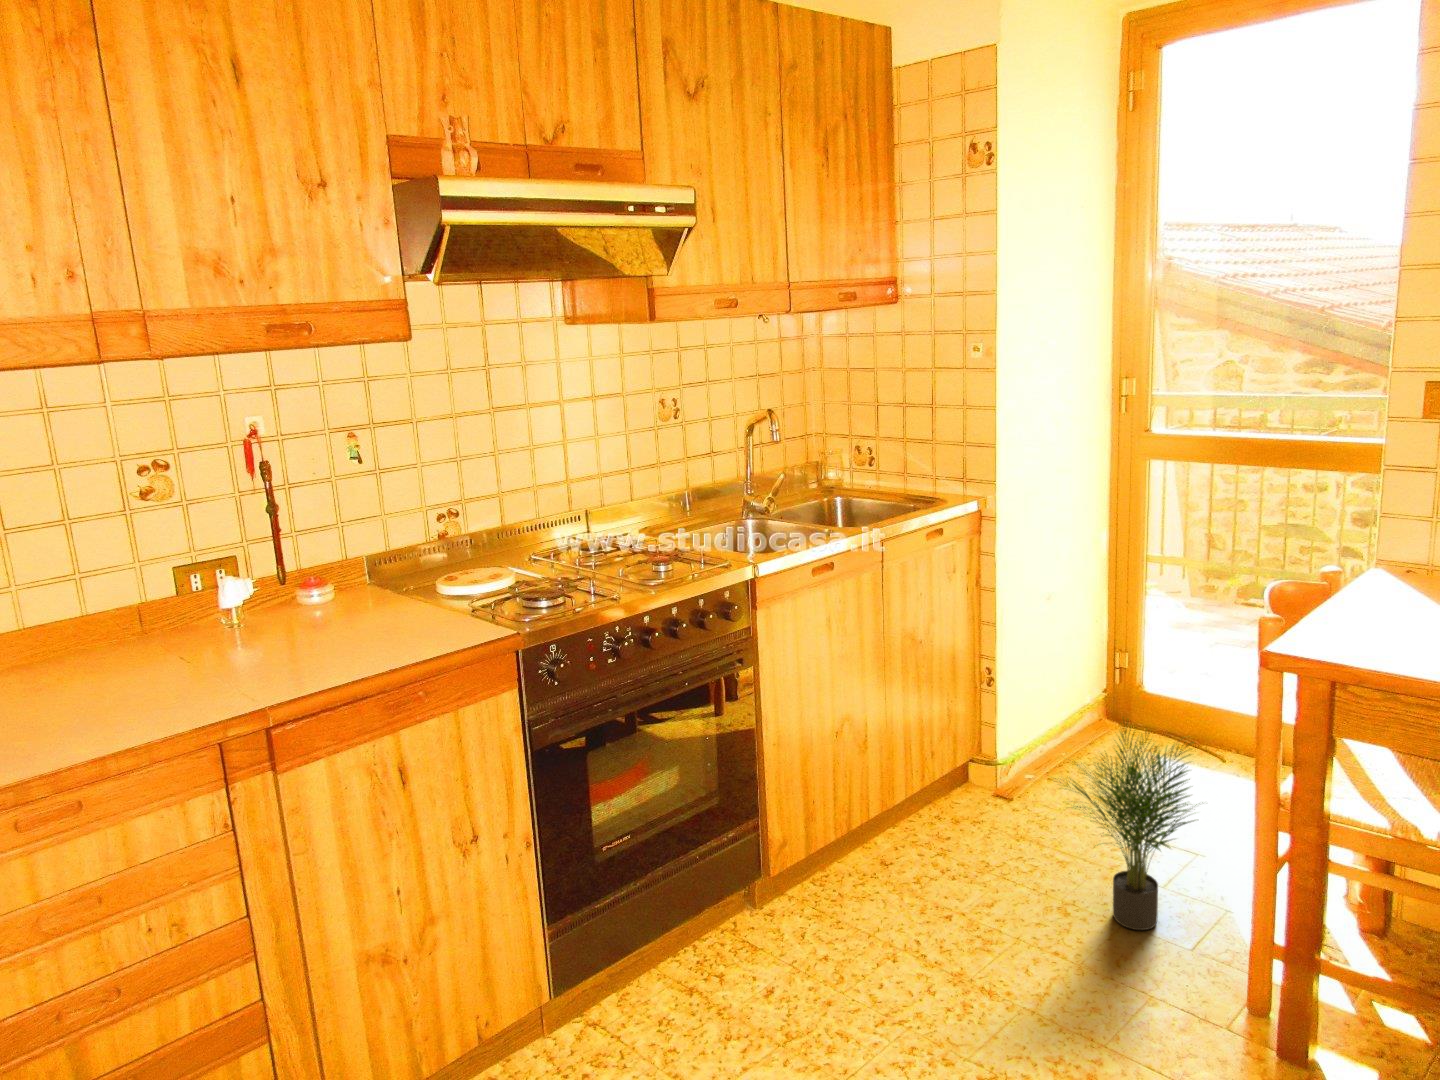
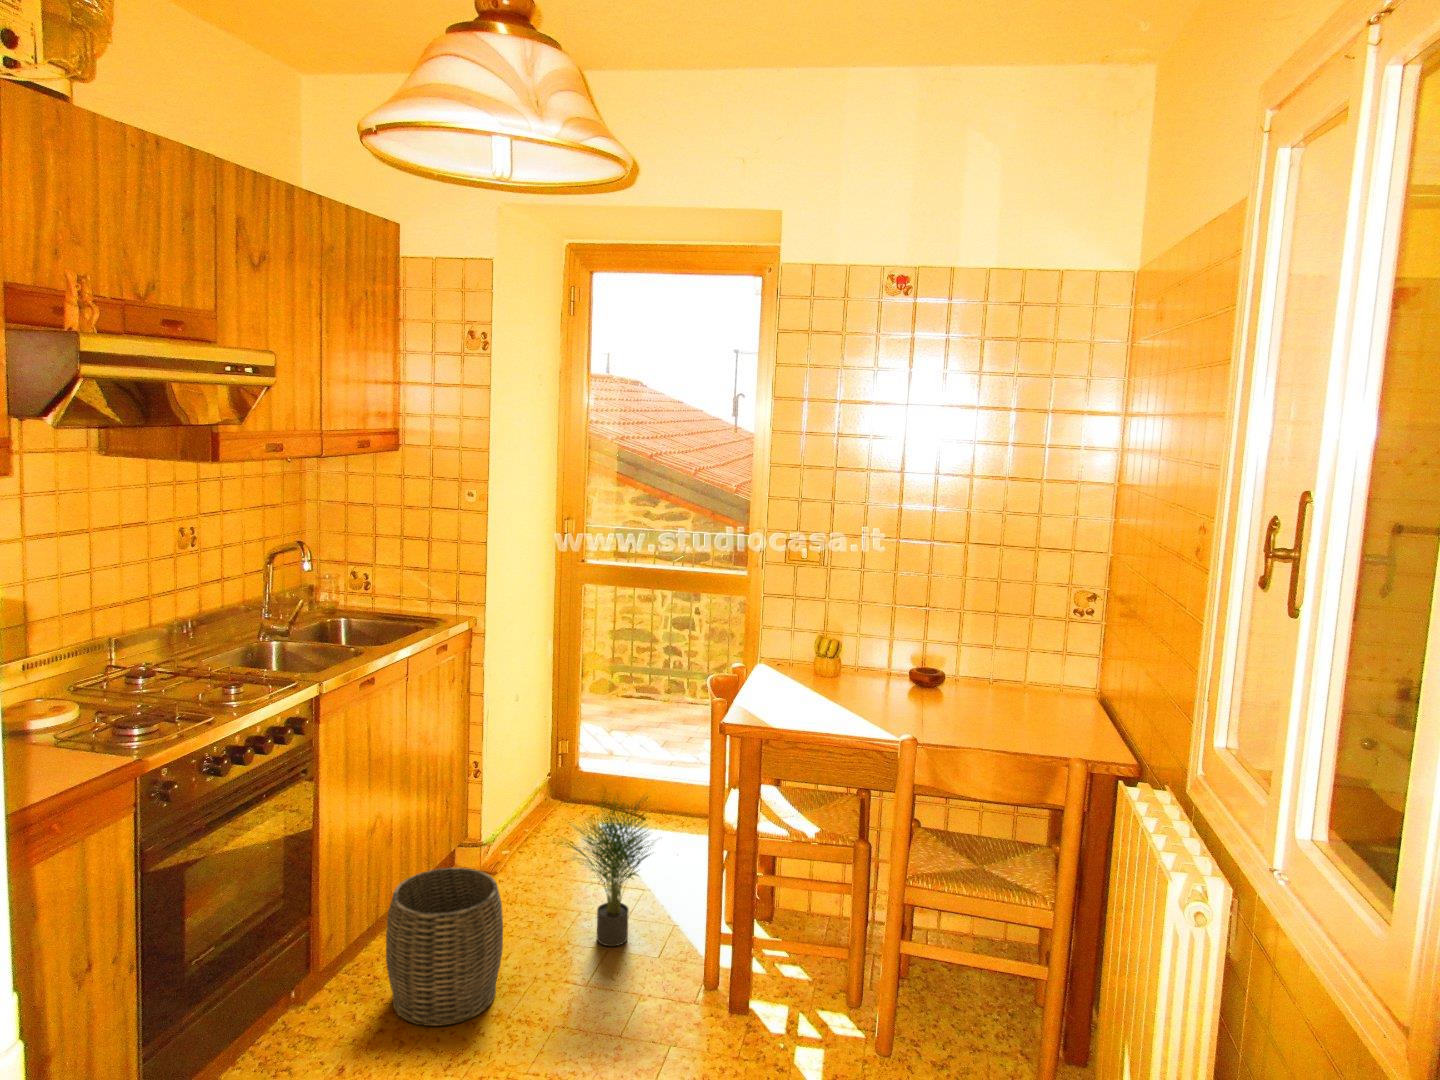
woven basket: none [836,787,972,973] -> present [386,868,503,1026]

